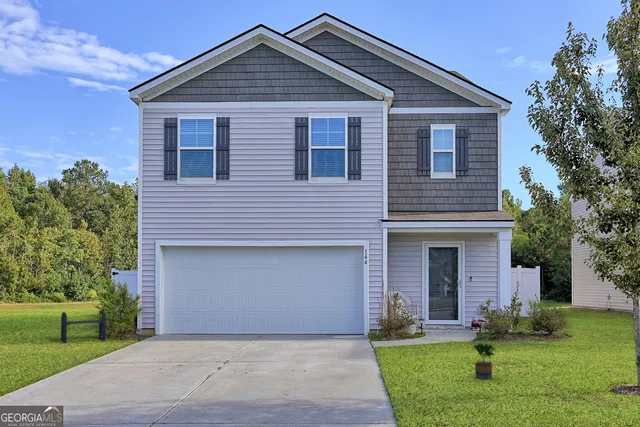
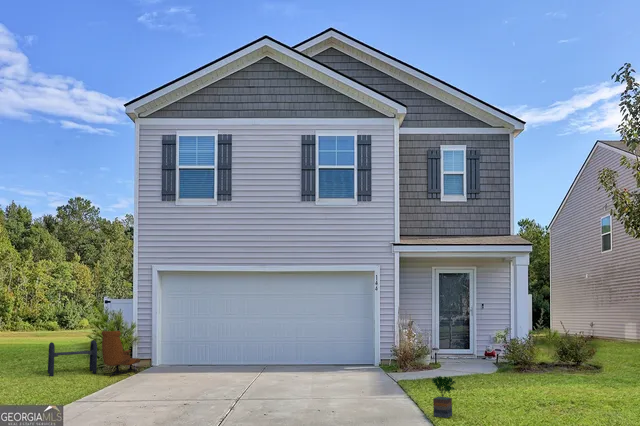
lounge chair: none [109,302,146,344] -> present [102,331,140,377]
potted tree: present [474,343,495,380] -> present [432,376,456,418]

